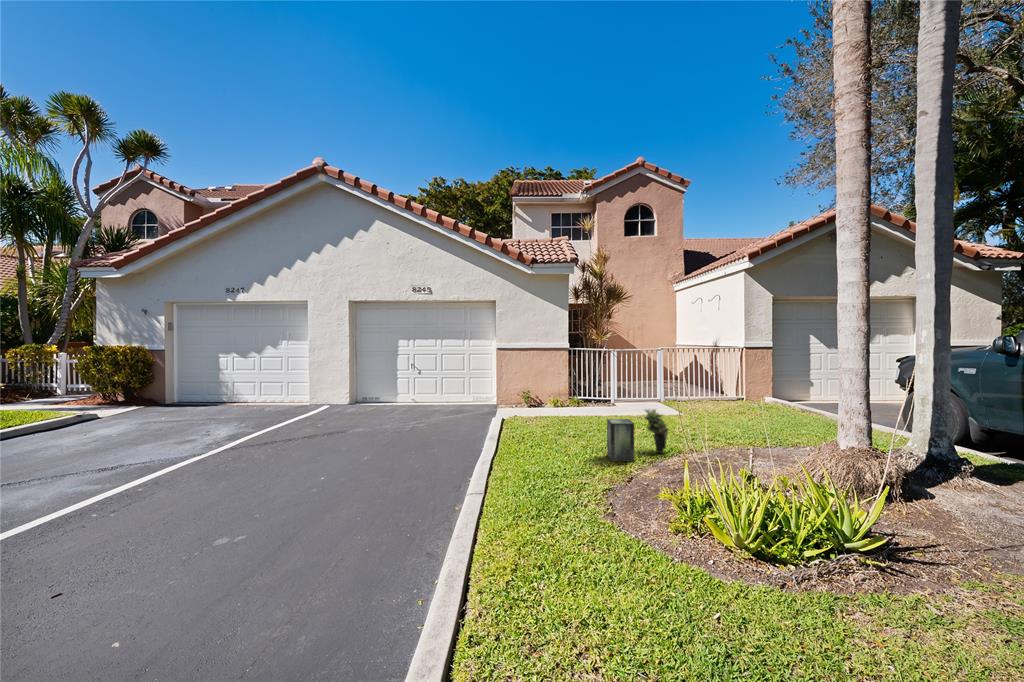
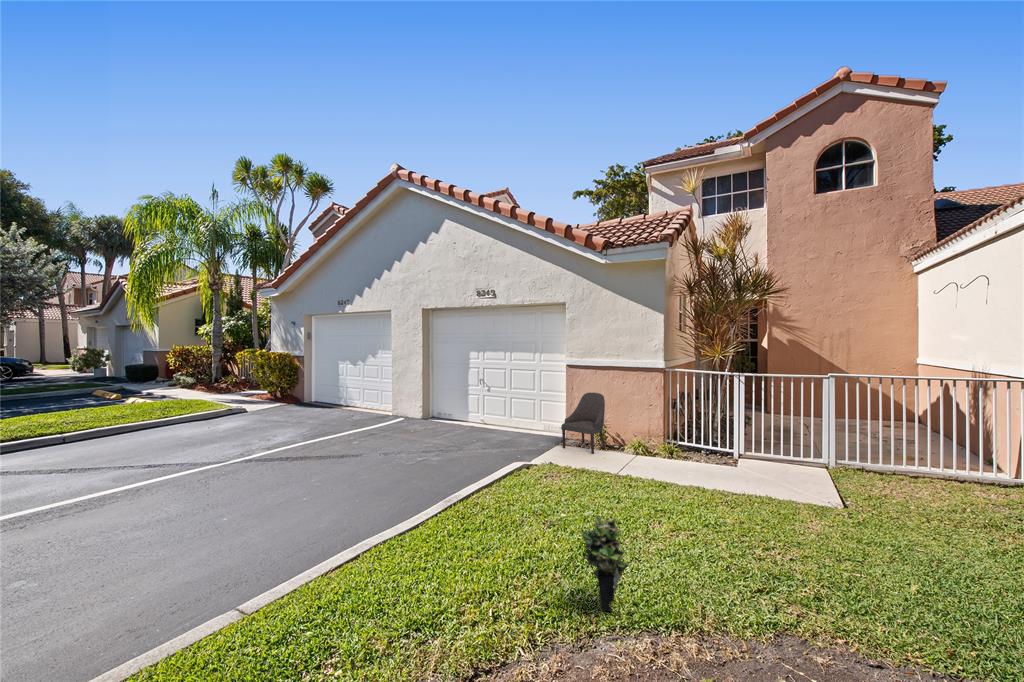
chair: none [505,367,534,409] -> present [561,393,605,454]
storage box: present [607,419,635,461] -> none [488,523,546,617]

